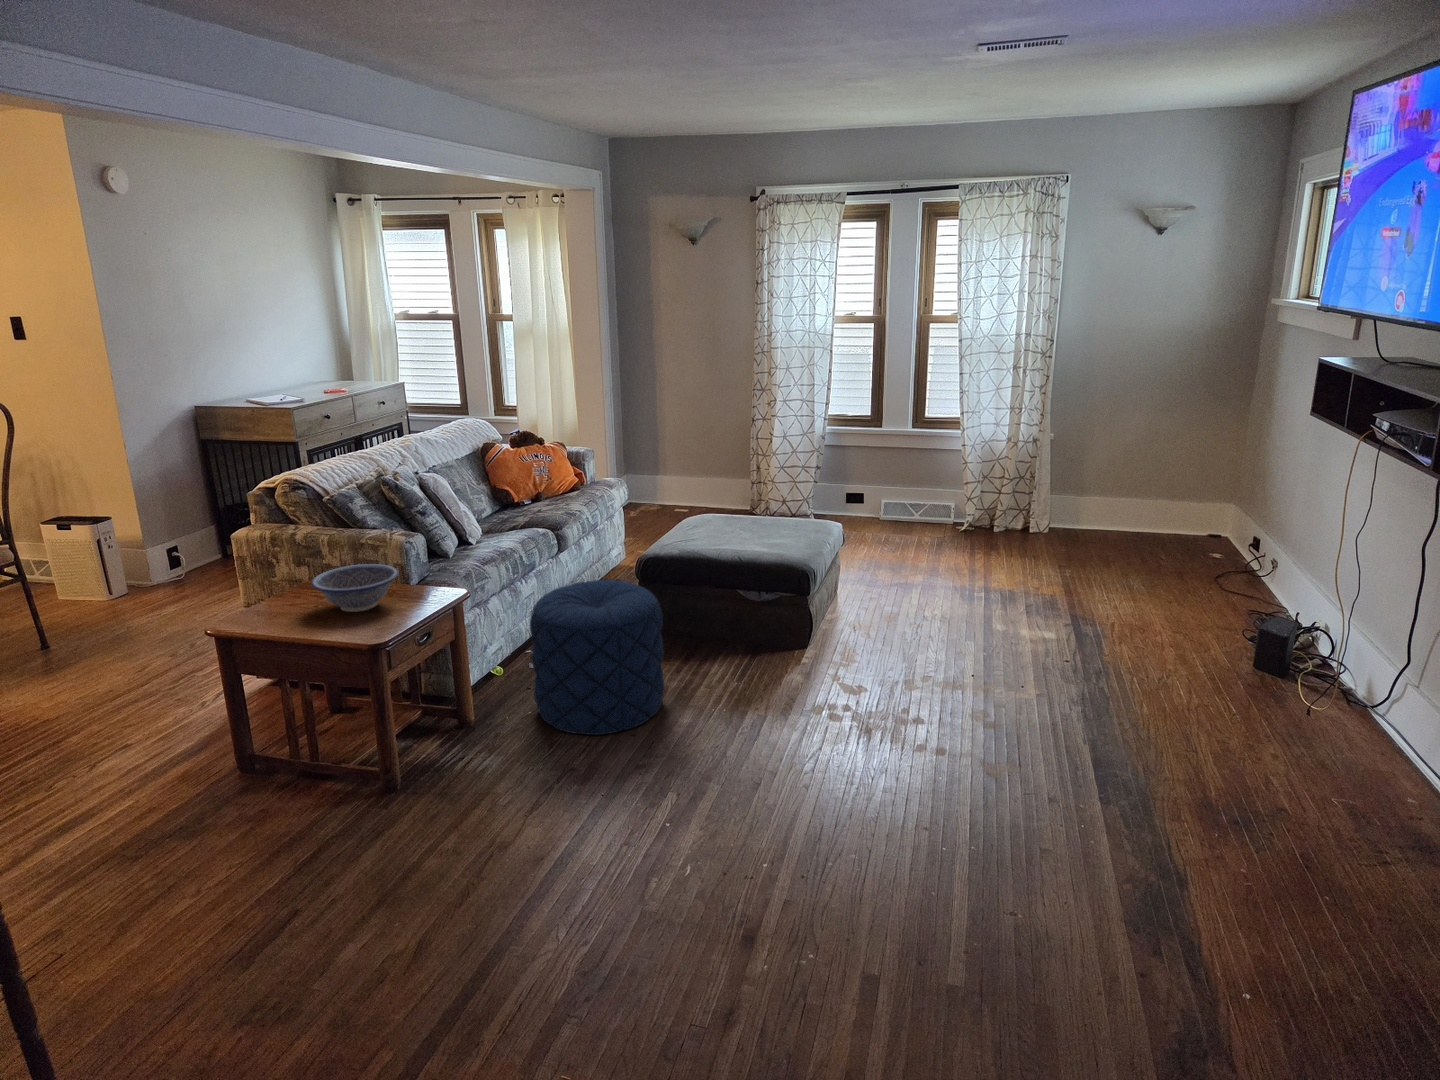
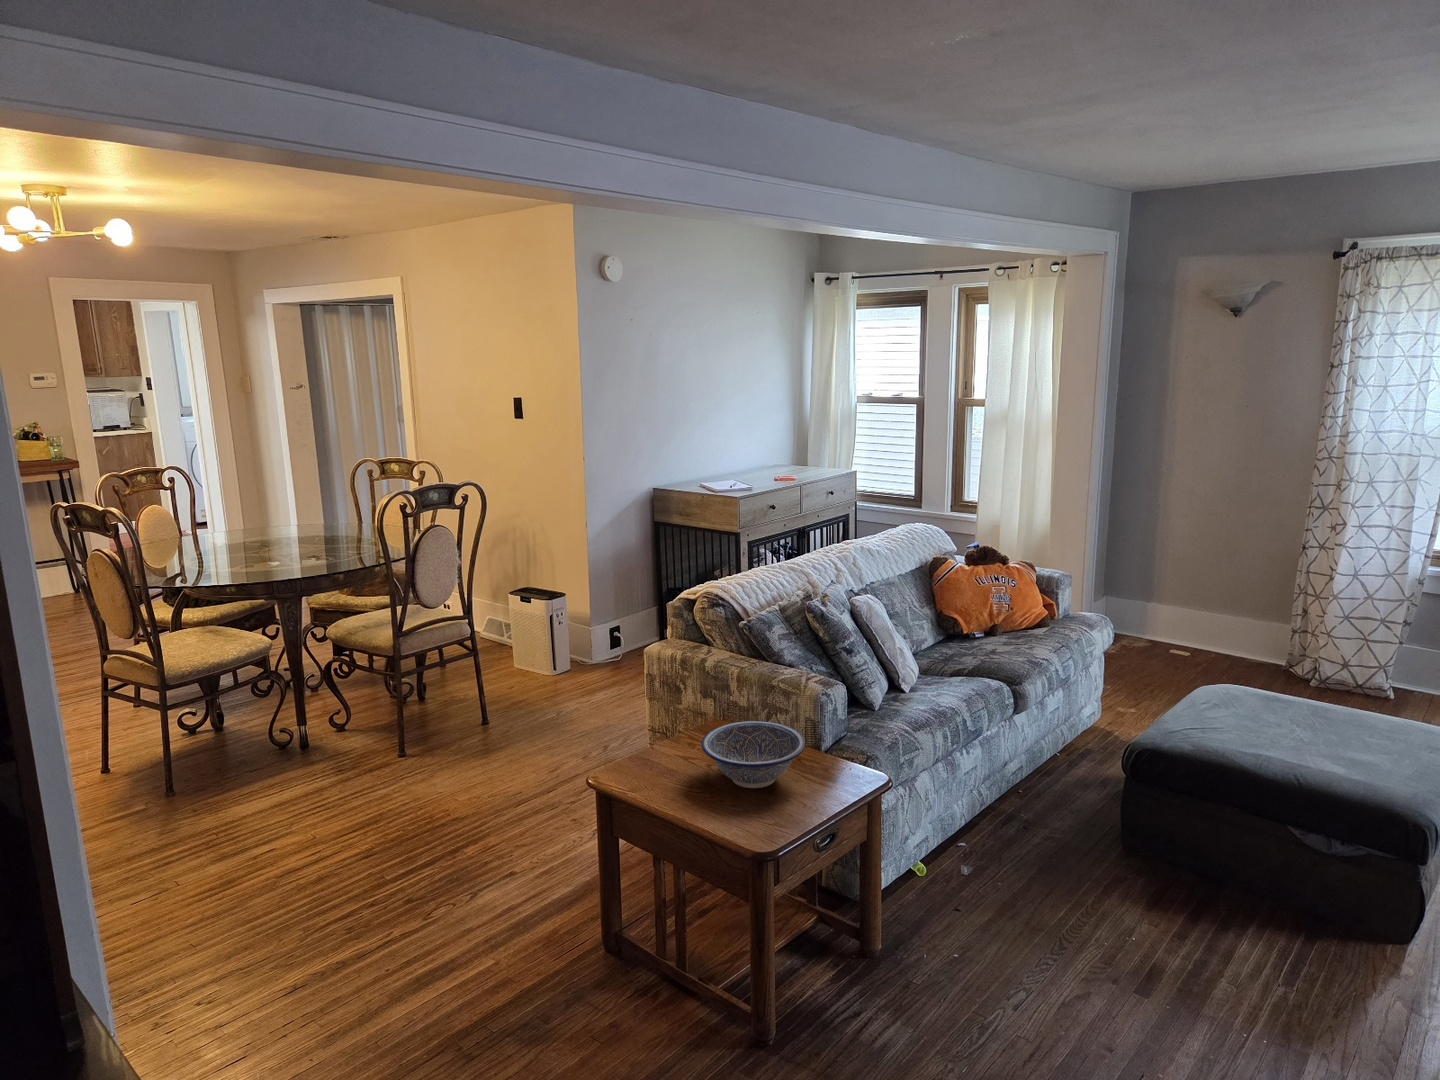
pouf: present [530,580,664,735] -> none [963,787,1172,1038]

